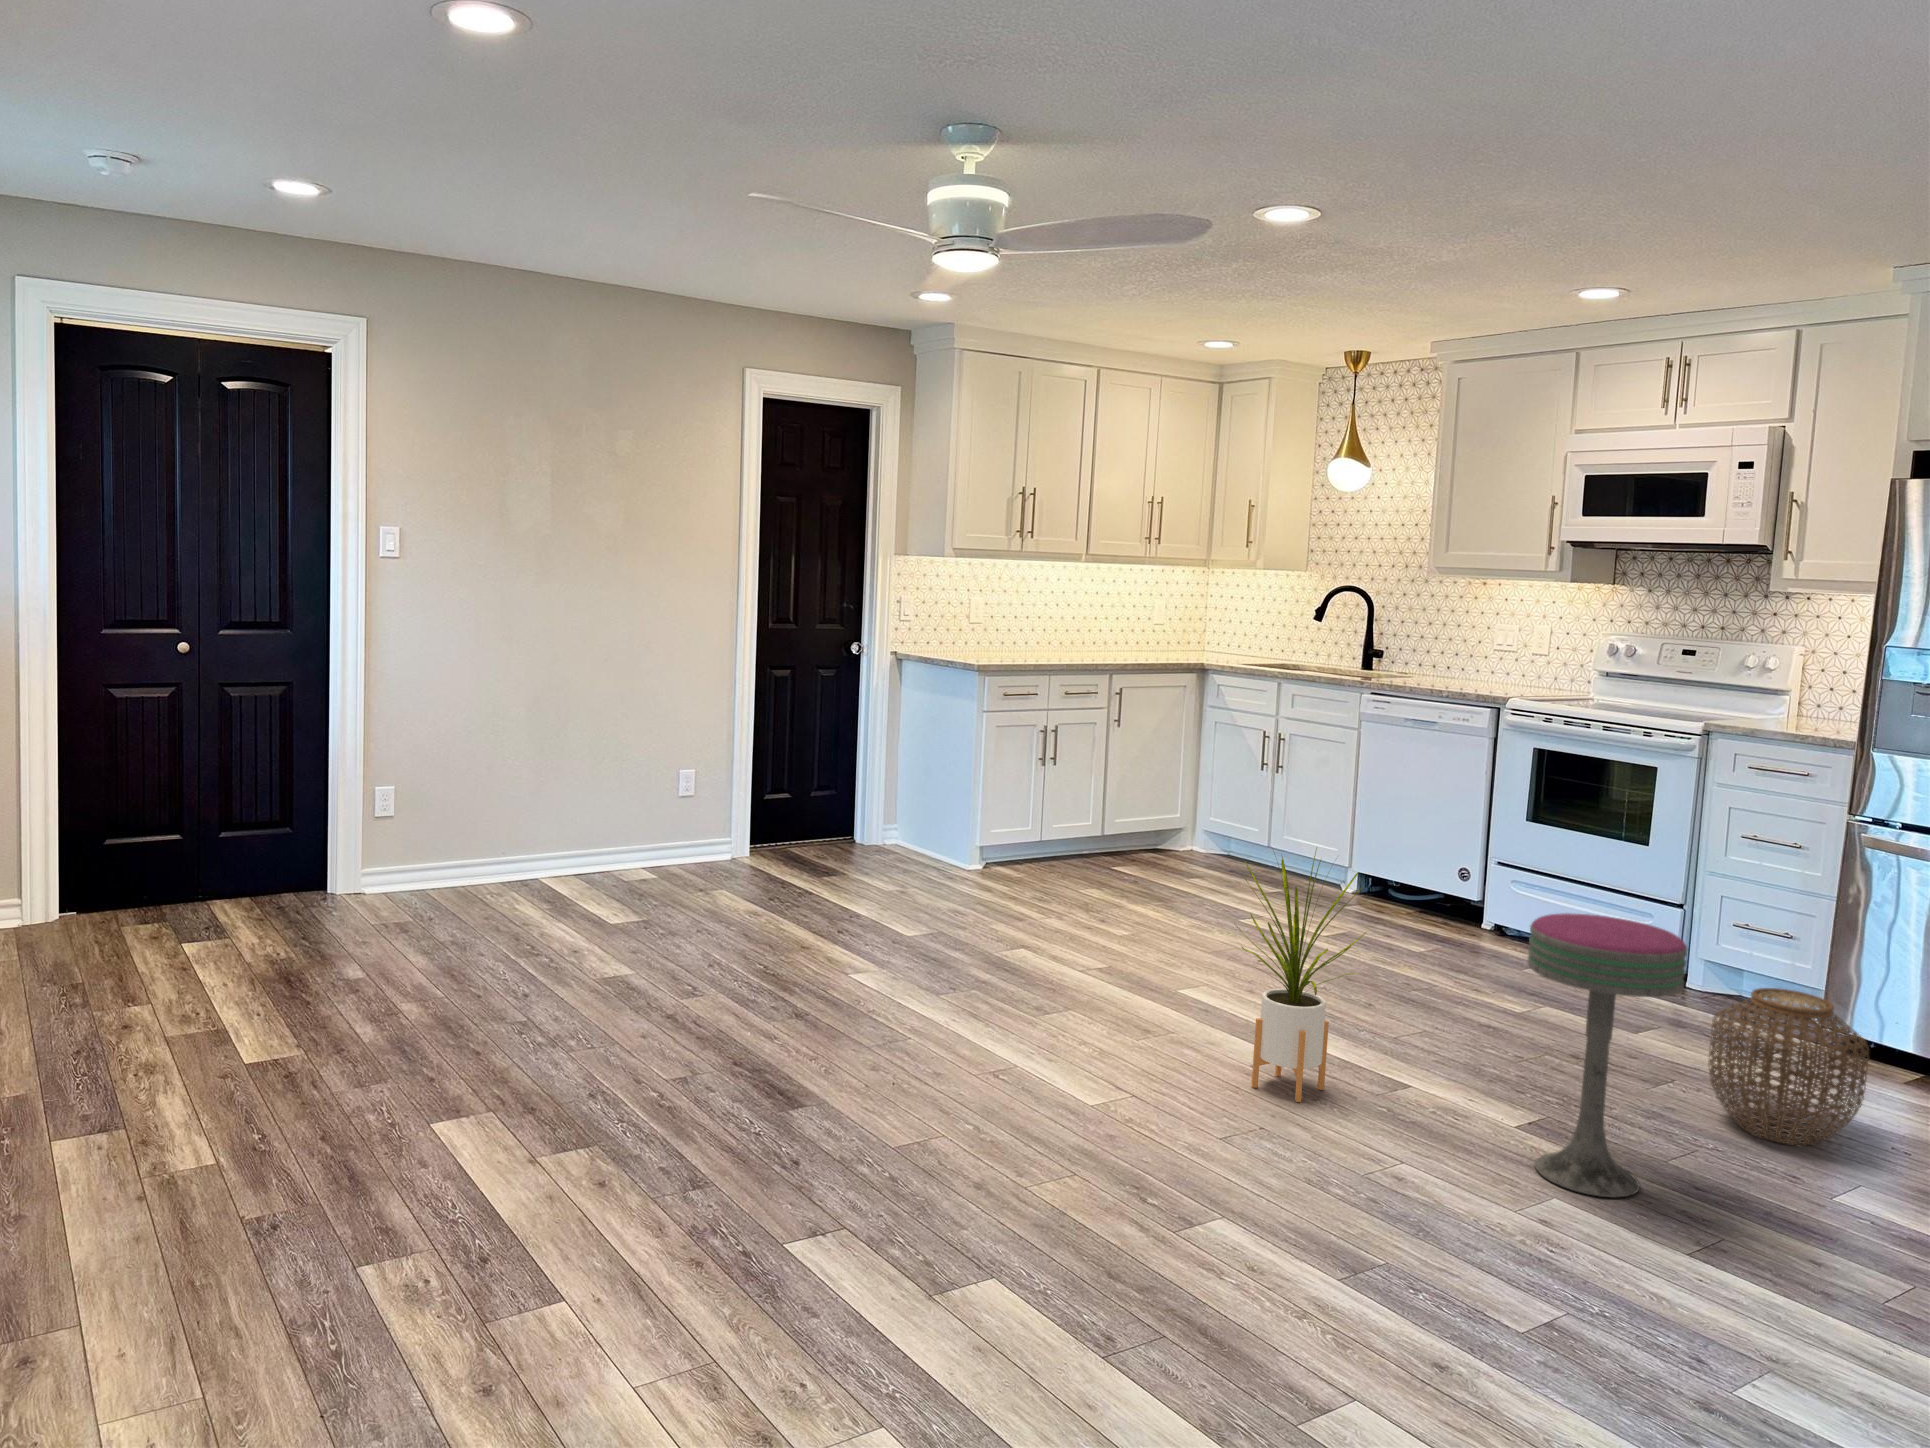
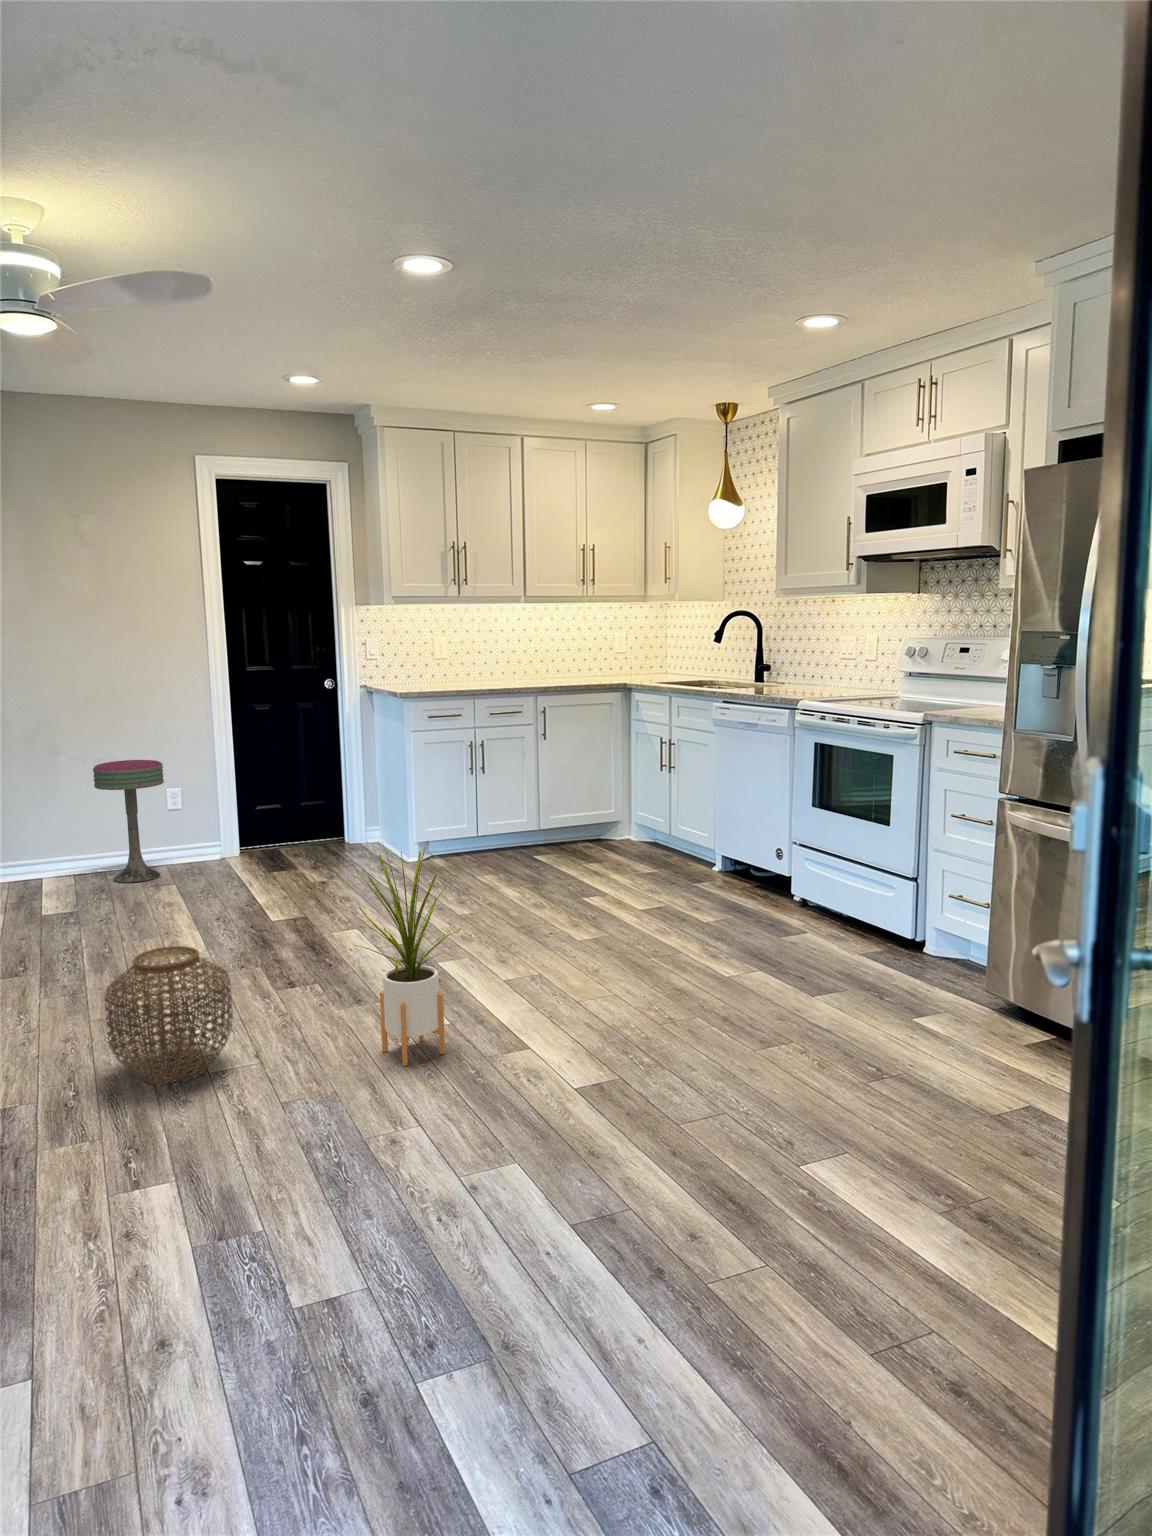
bar stool: present [1527,913,1687,1197] -> present [93,760,164,883]
woven basket: present [1709,988,1869,1145] -> present [105,946,232,1084]

